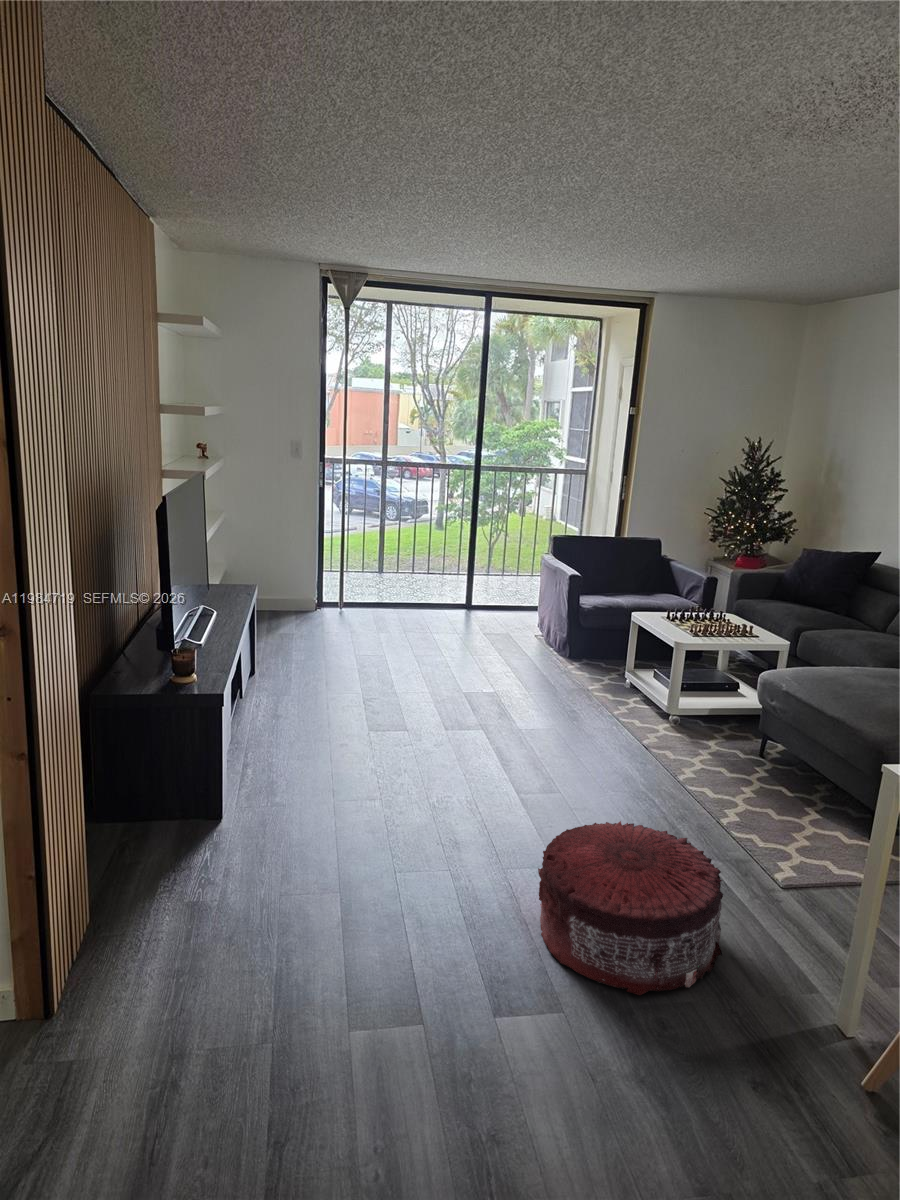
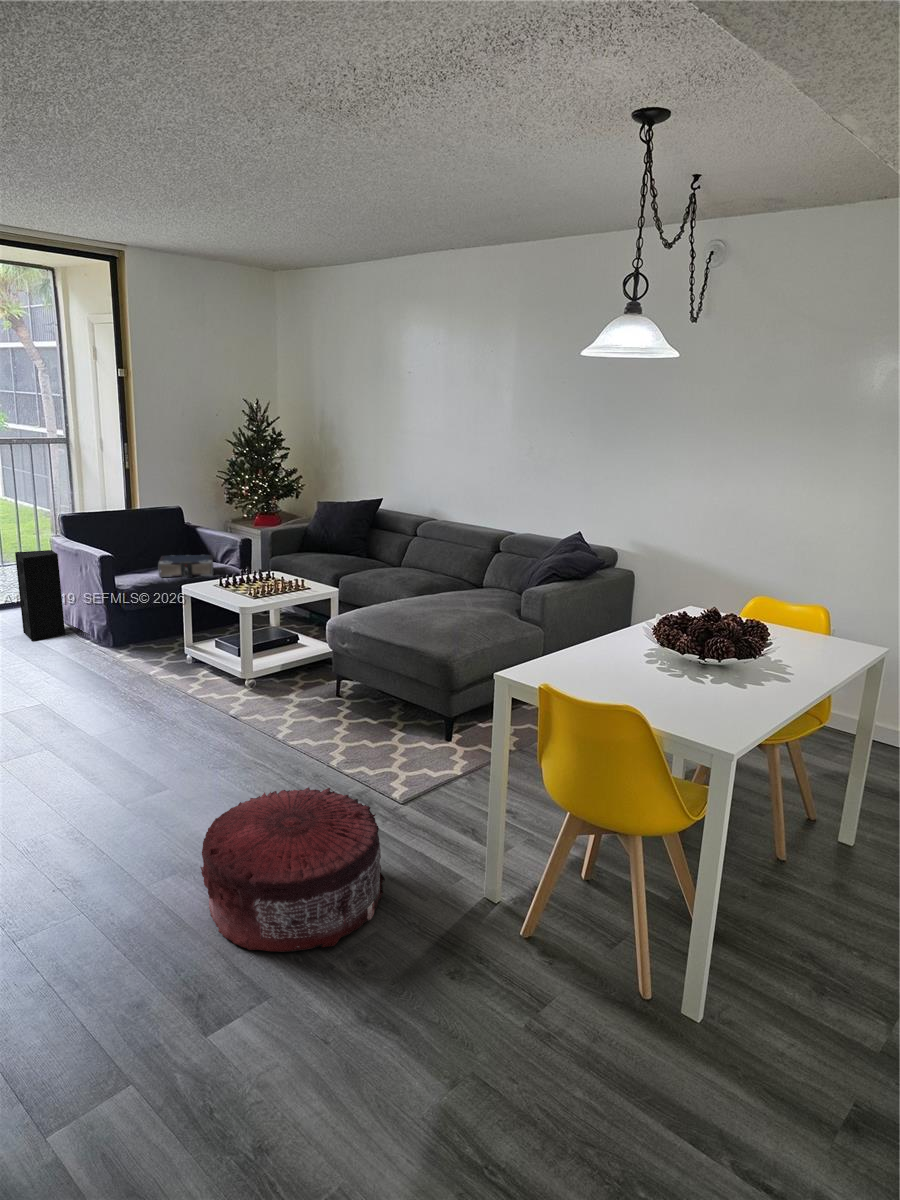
speaker: none [502,561,540,640] -> present [15,550,65,641]
book: none [618,582,675,608] -> present [158,555,213,577]

